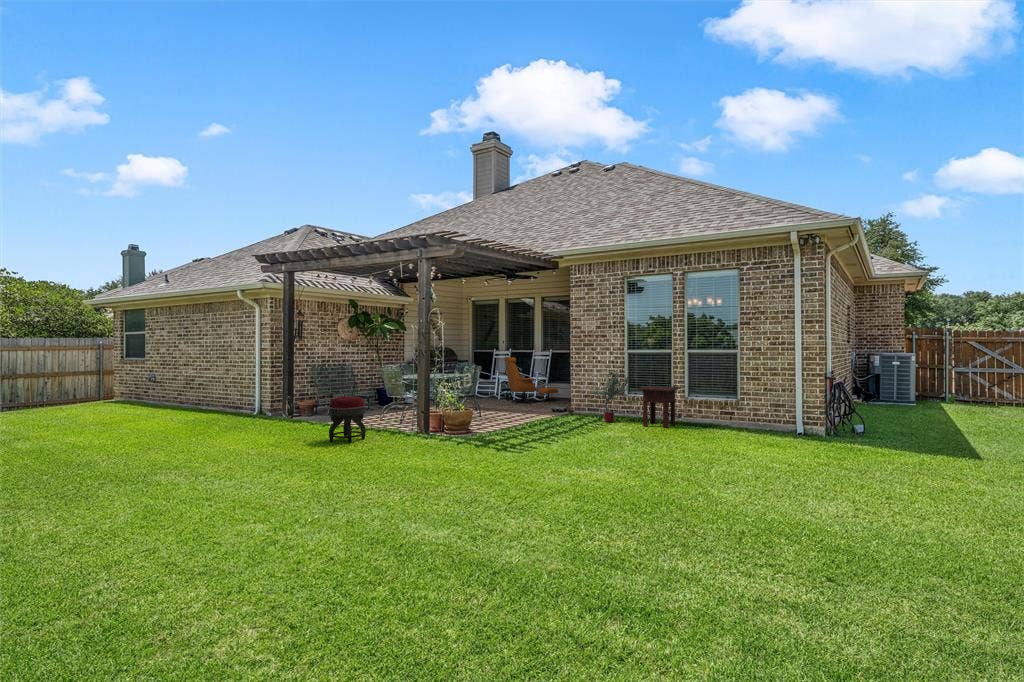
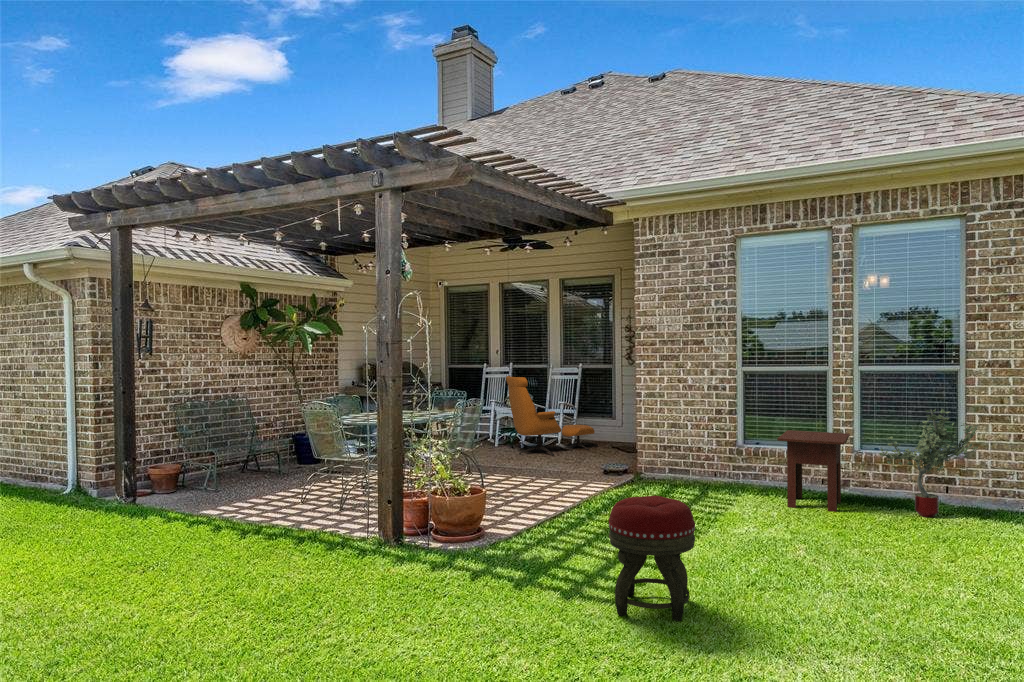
potted tree: present [591,370,629,422] -> present [879,409,978,517]
footstool: present [329,396,366,443] -> present [609,496,695,621]

